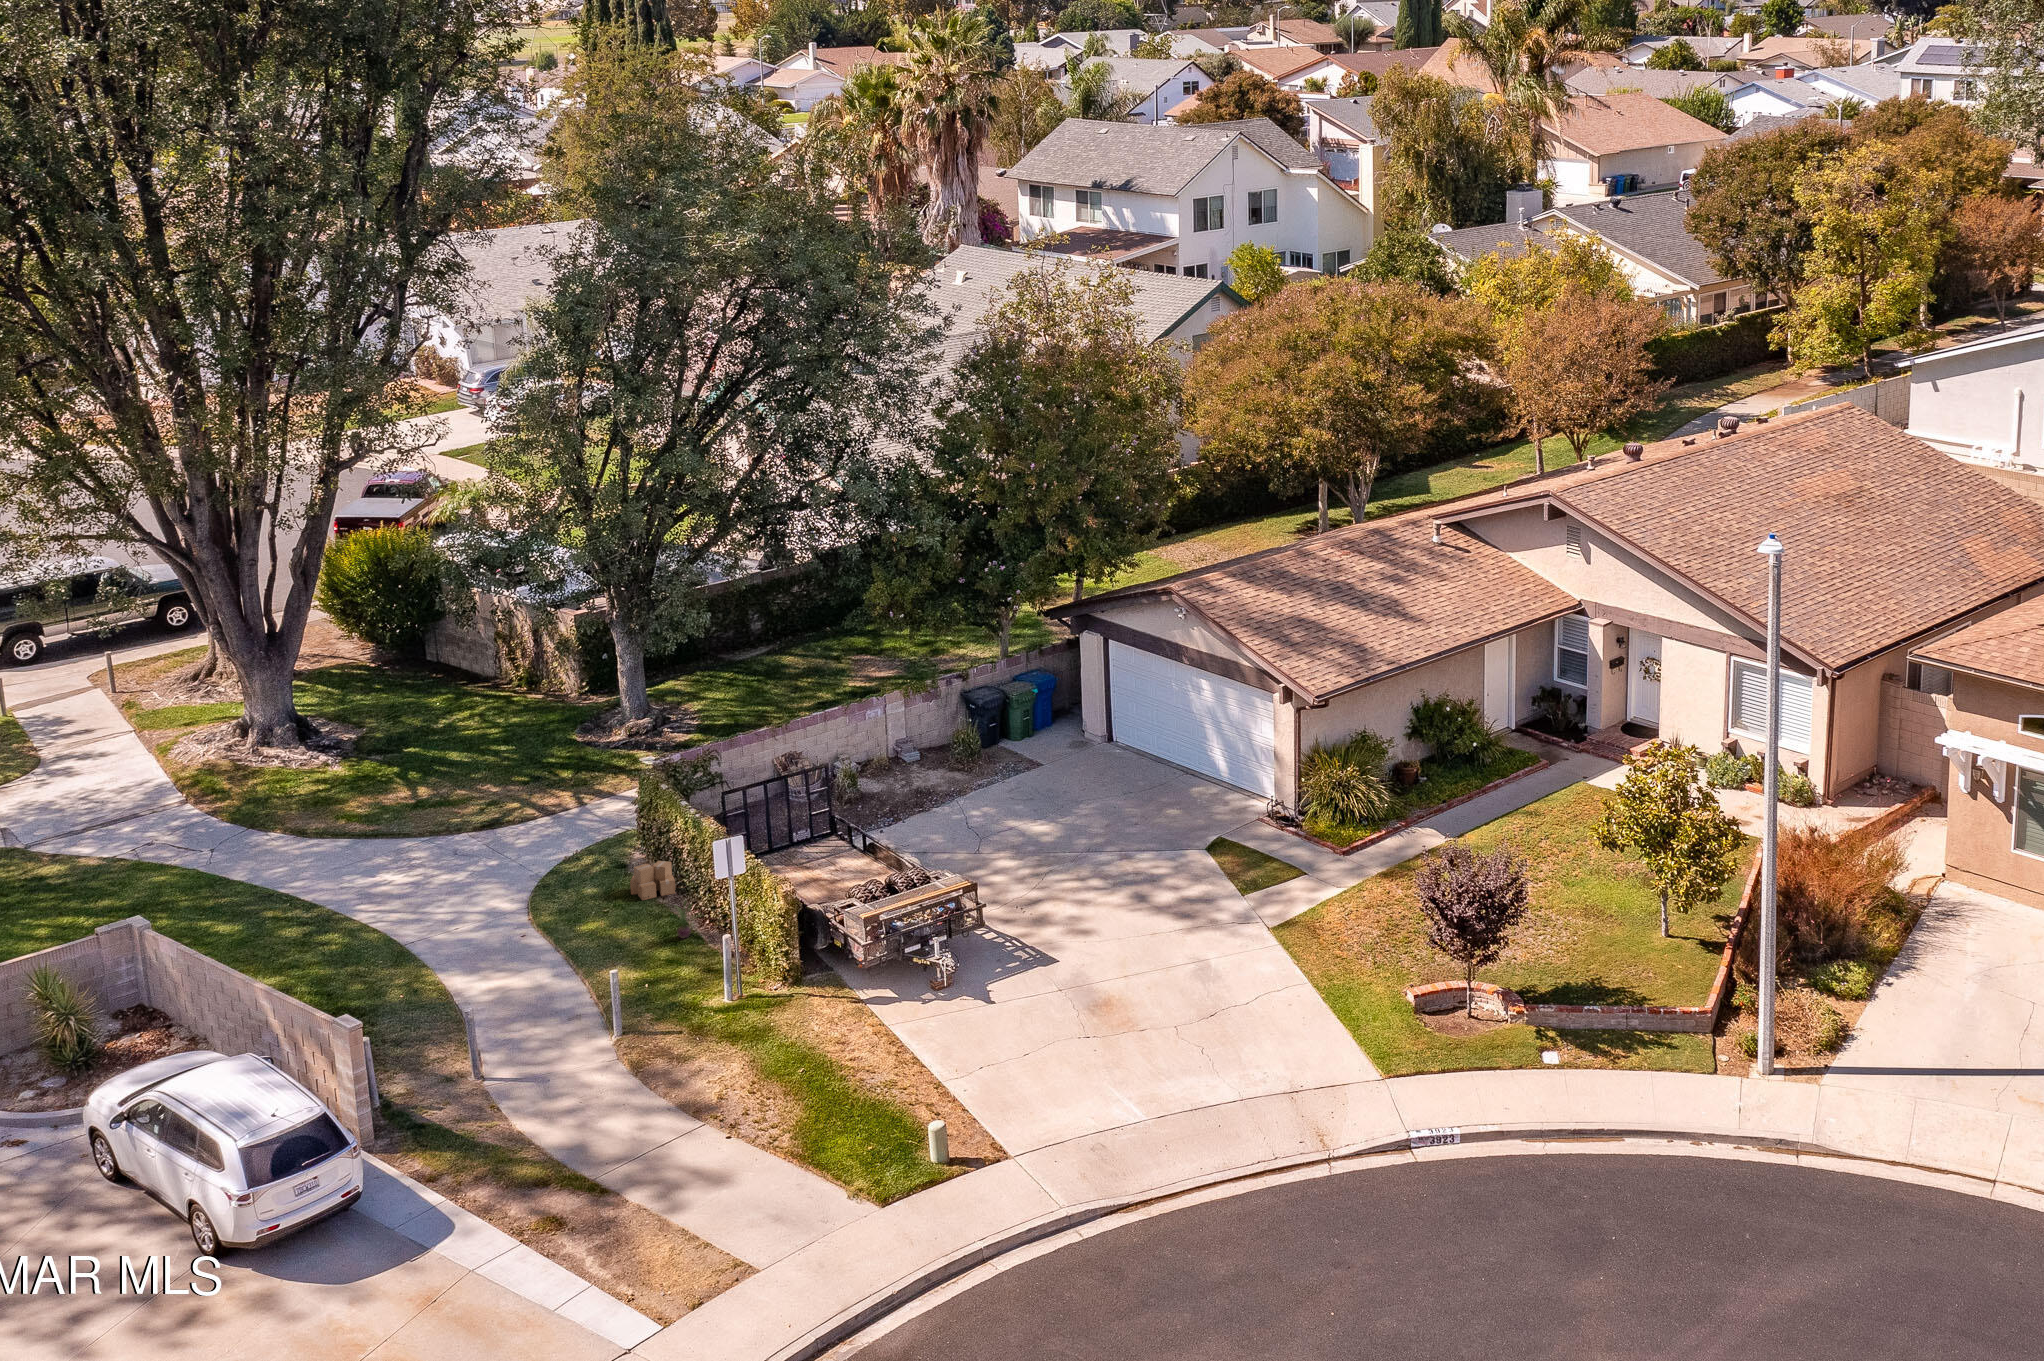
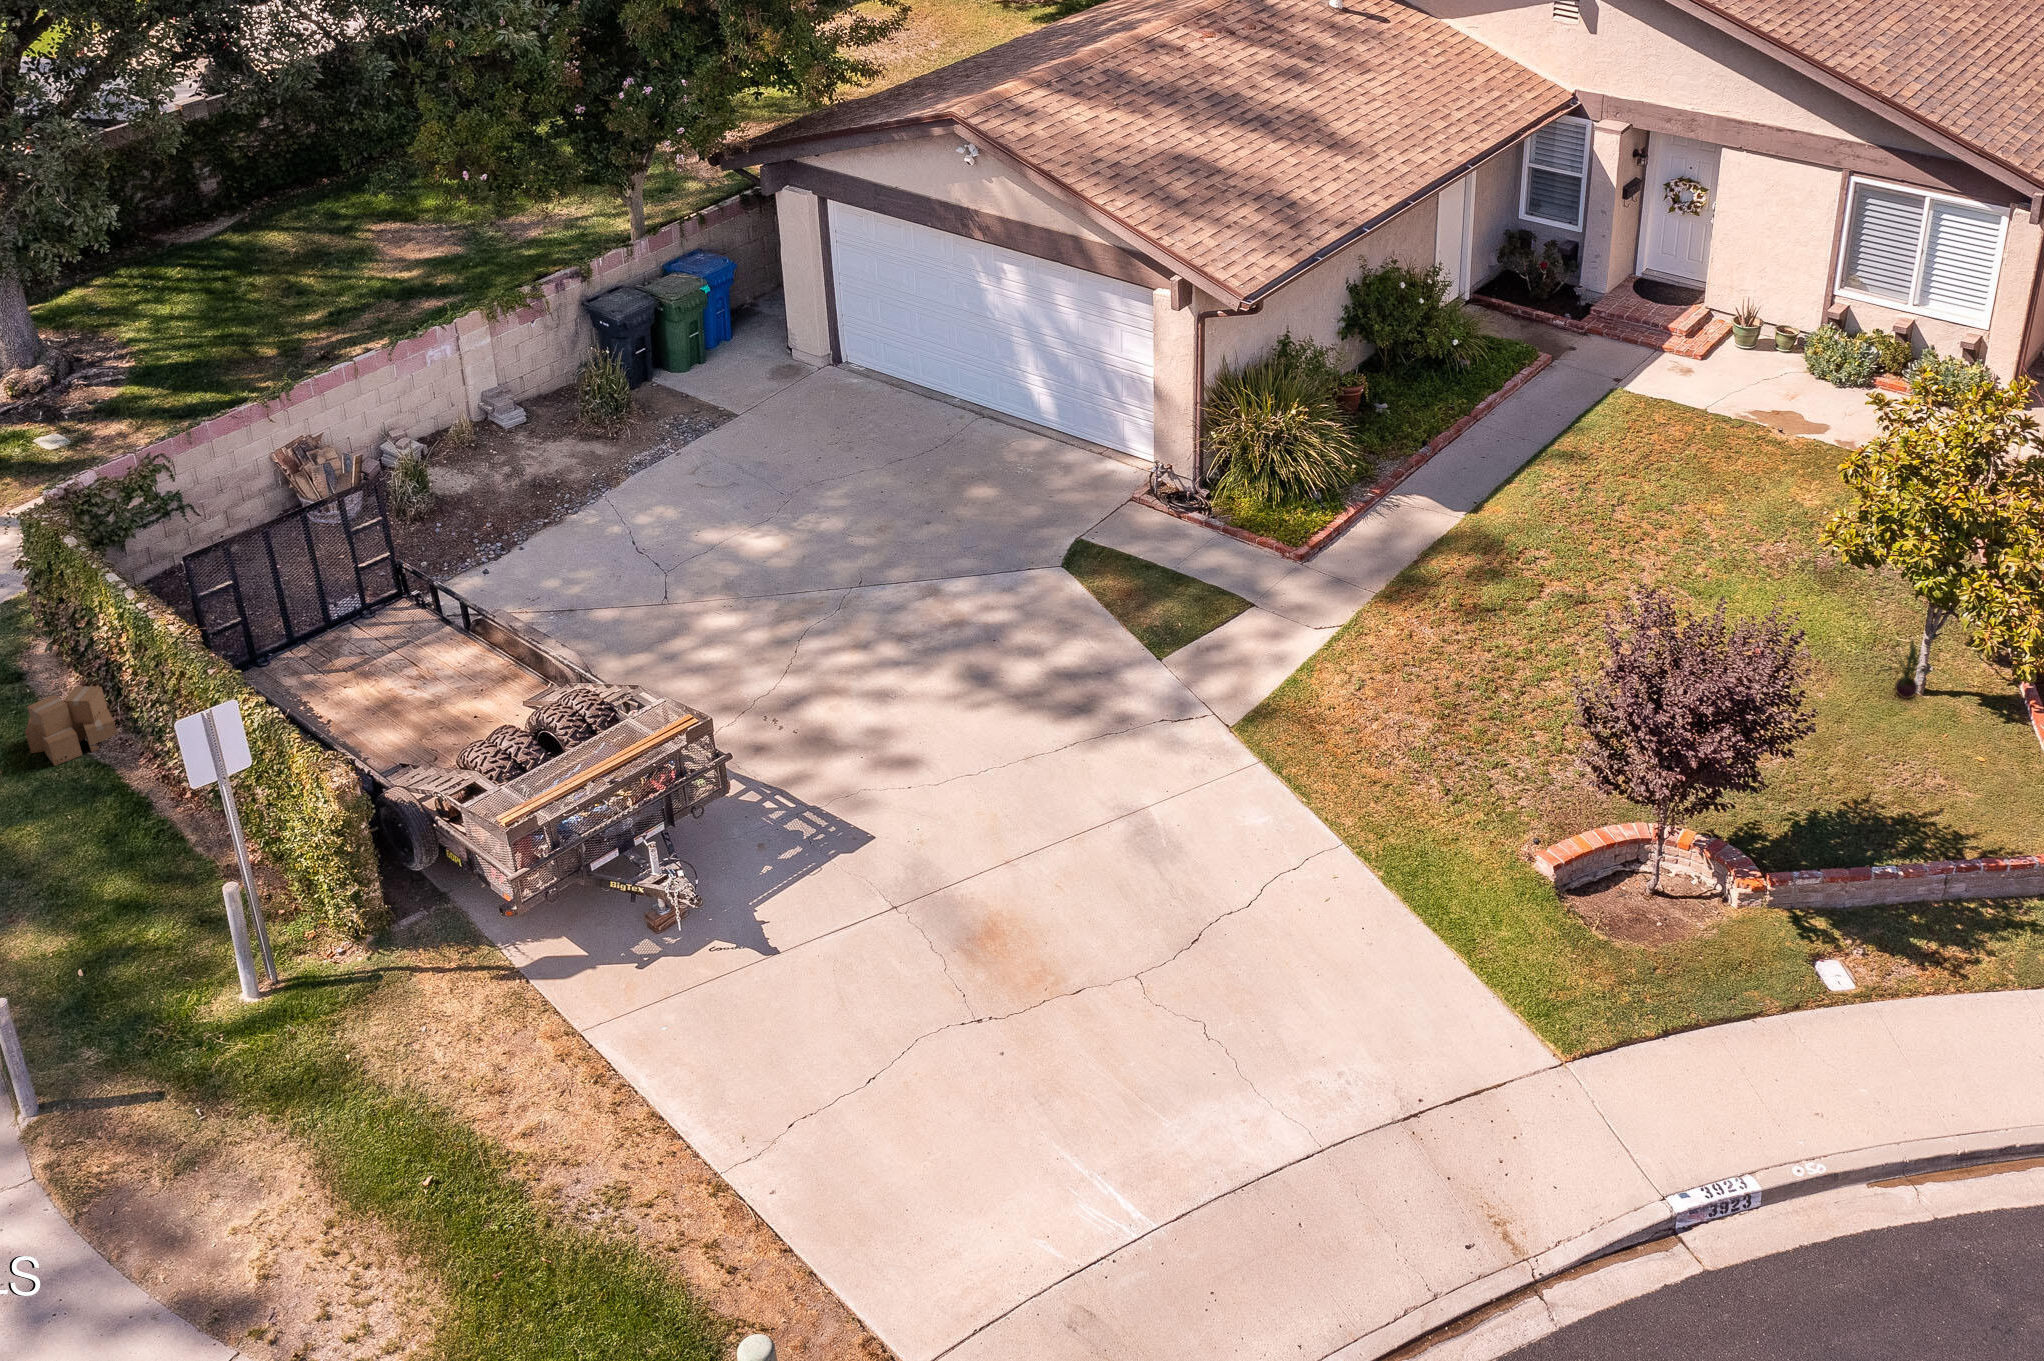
decorative plant: present [677,904,694,938] -> present [1882,639,1932,699]

